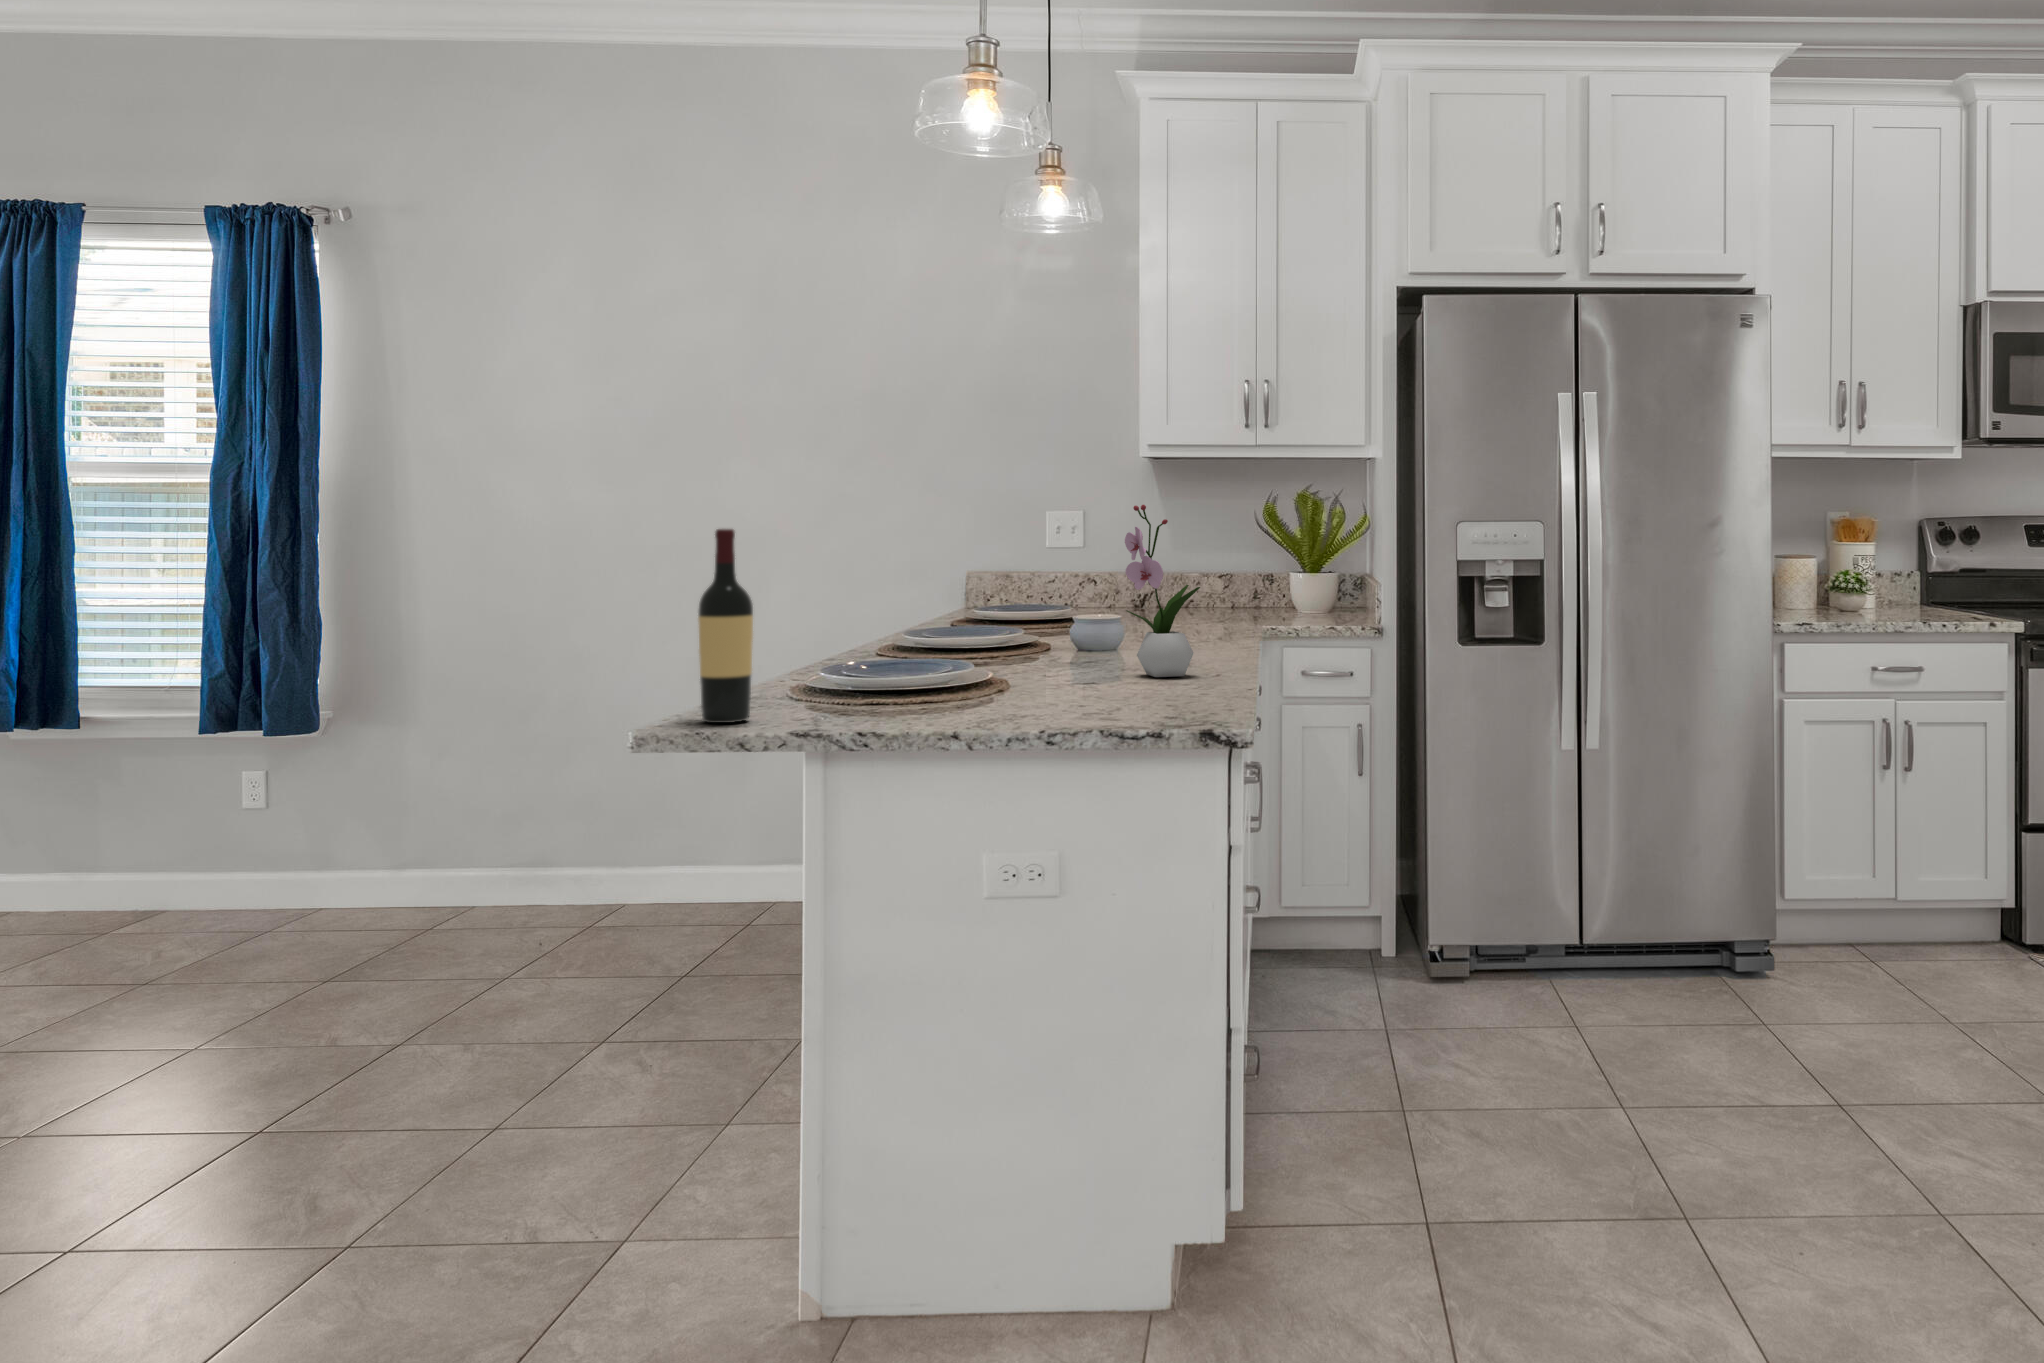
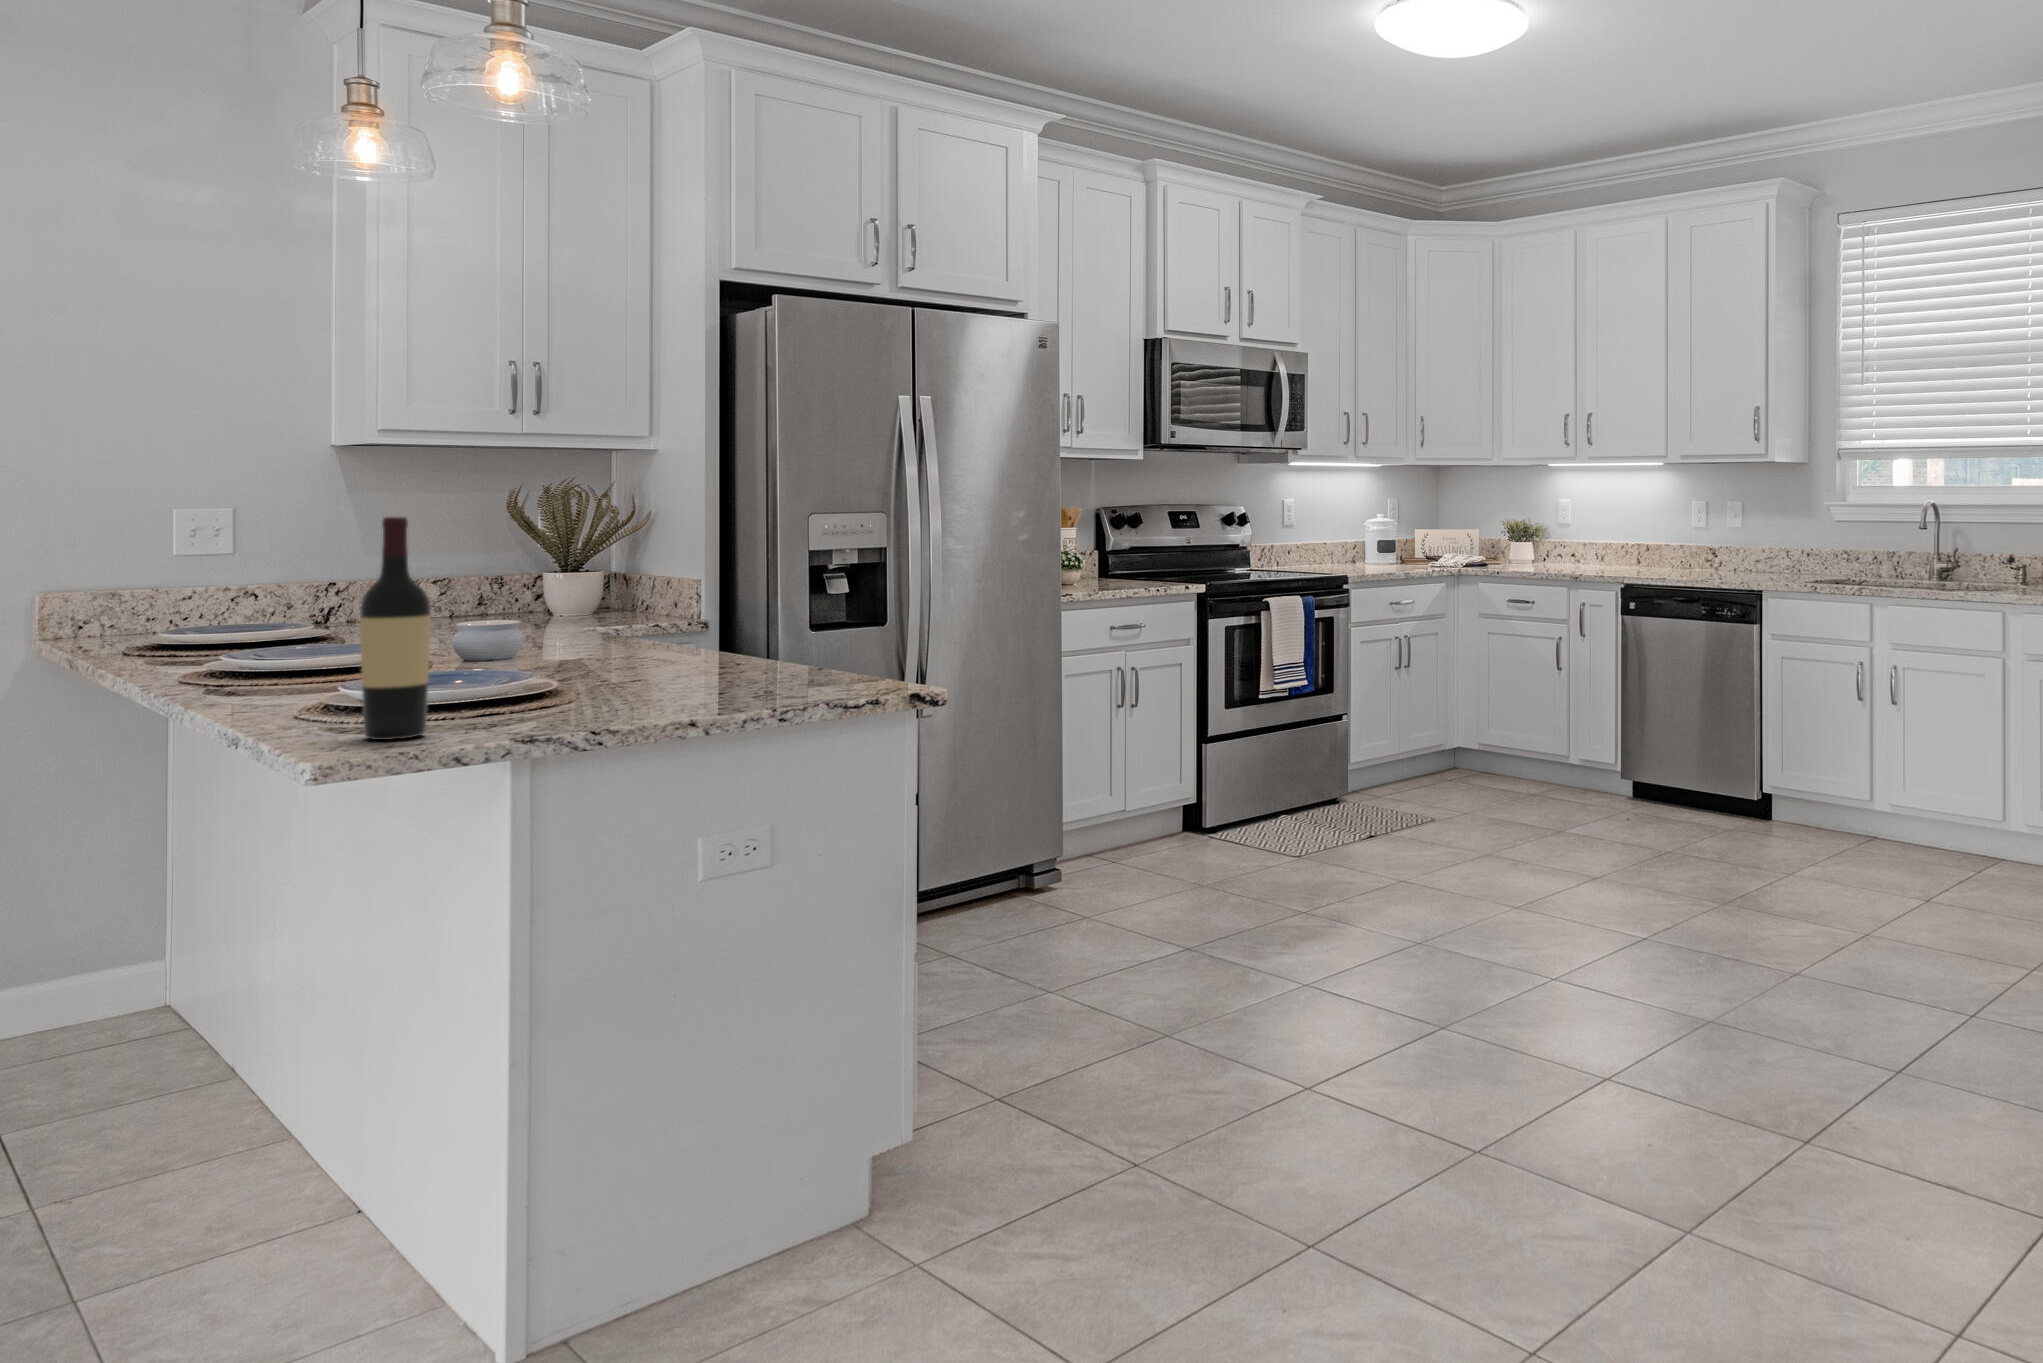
flower arrangement: present [1125,505,1200,677] -> none [616,491,704,667]

